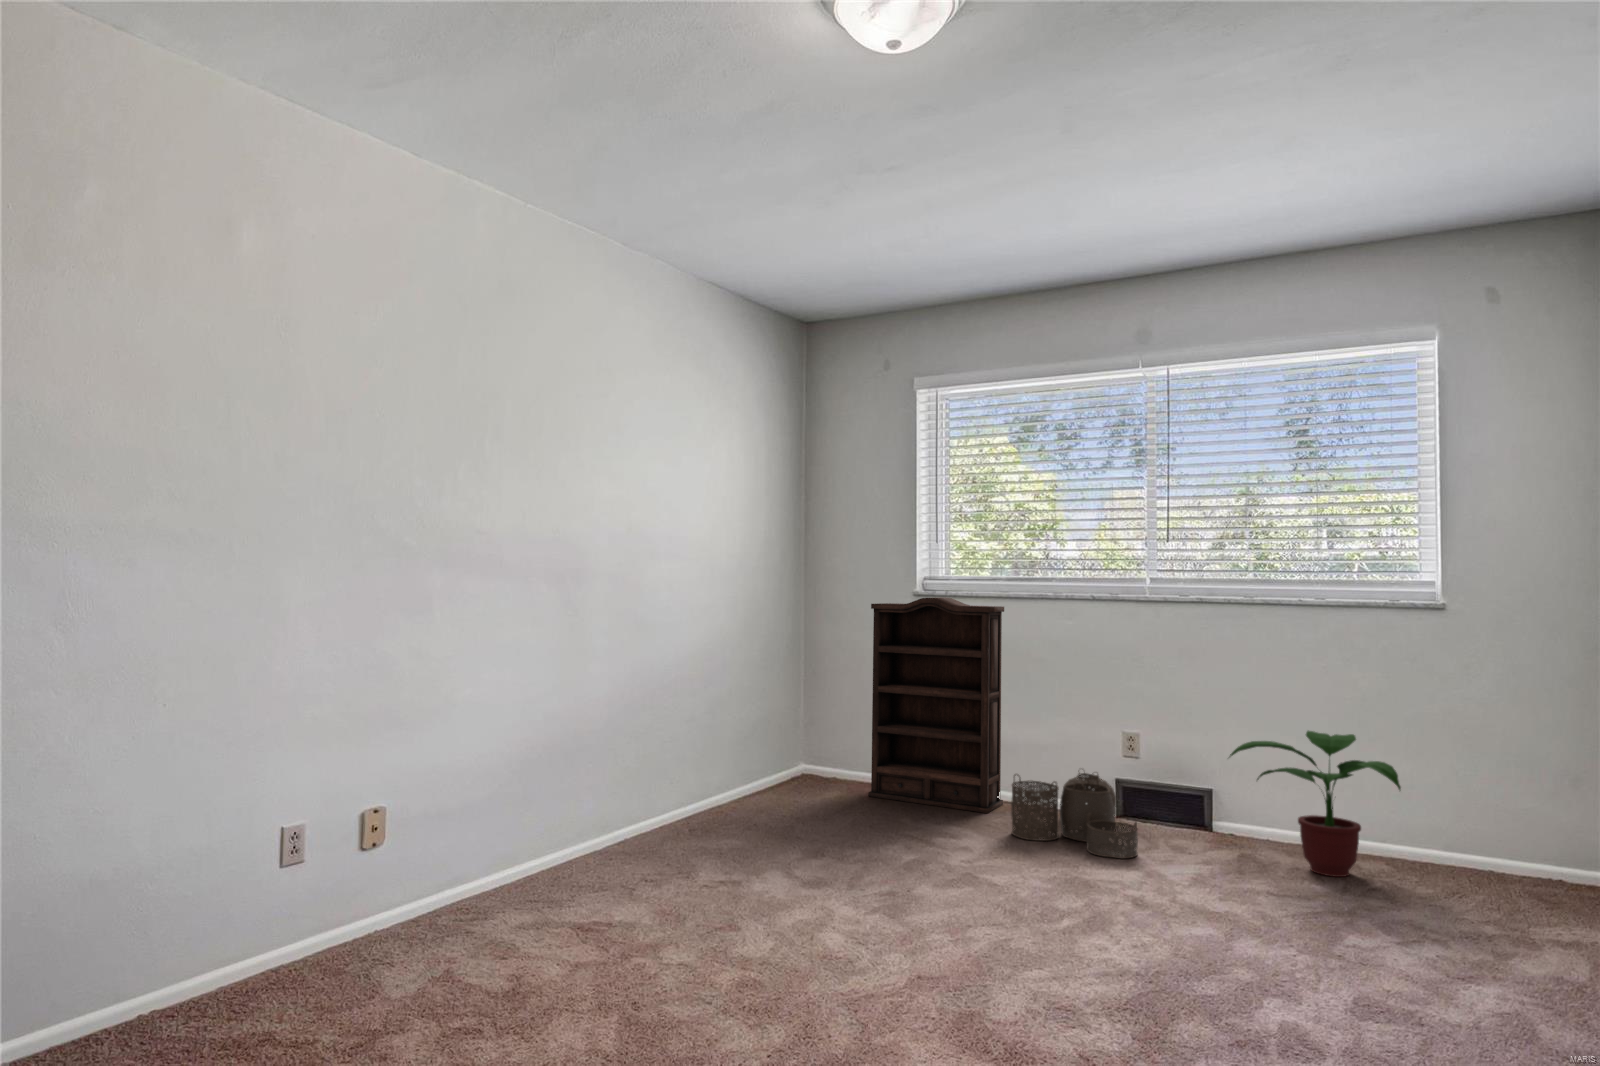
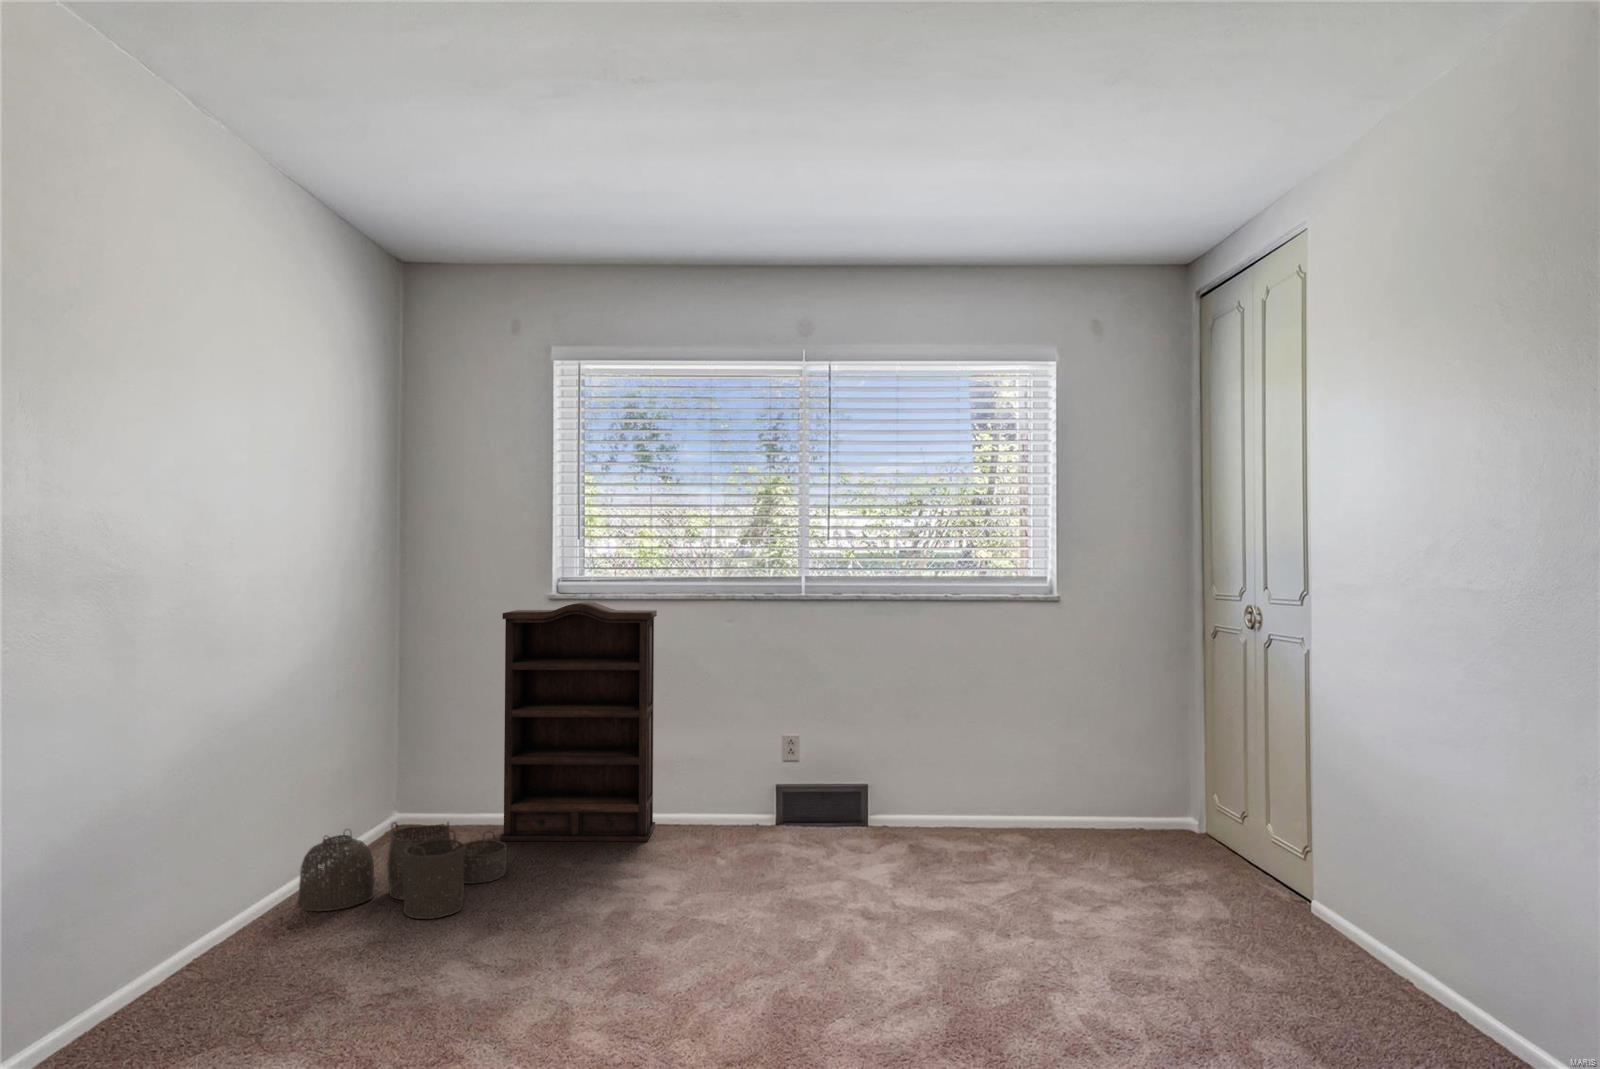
potted plant: present [1230,731,1401,877] -> none [904,721,1056,859]
woven basket: present [1011,773,1138,859] -> present [297,822,507,919]

